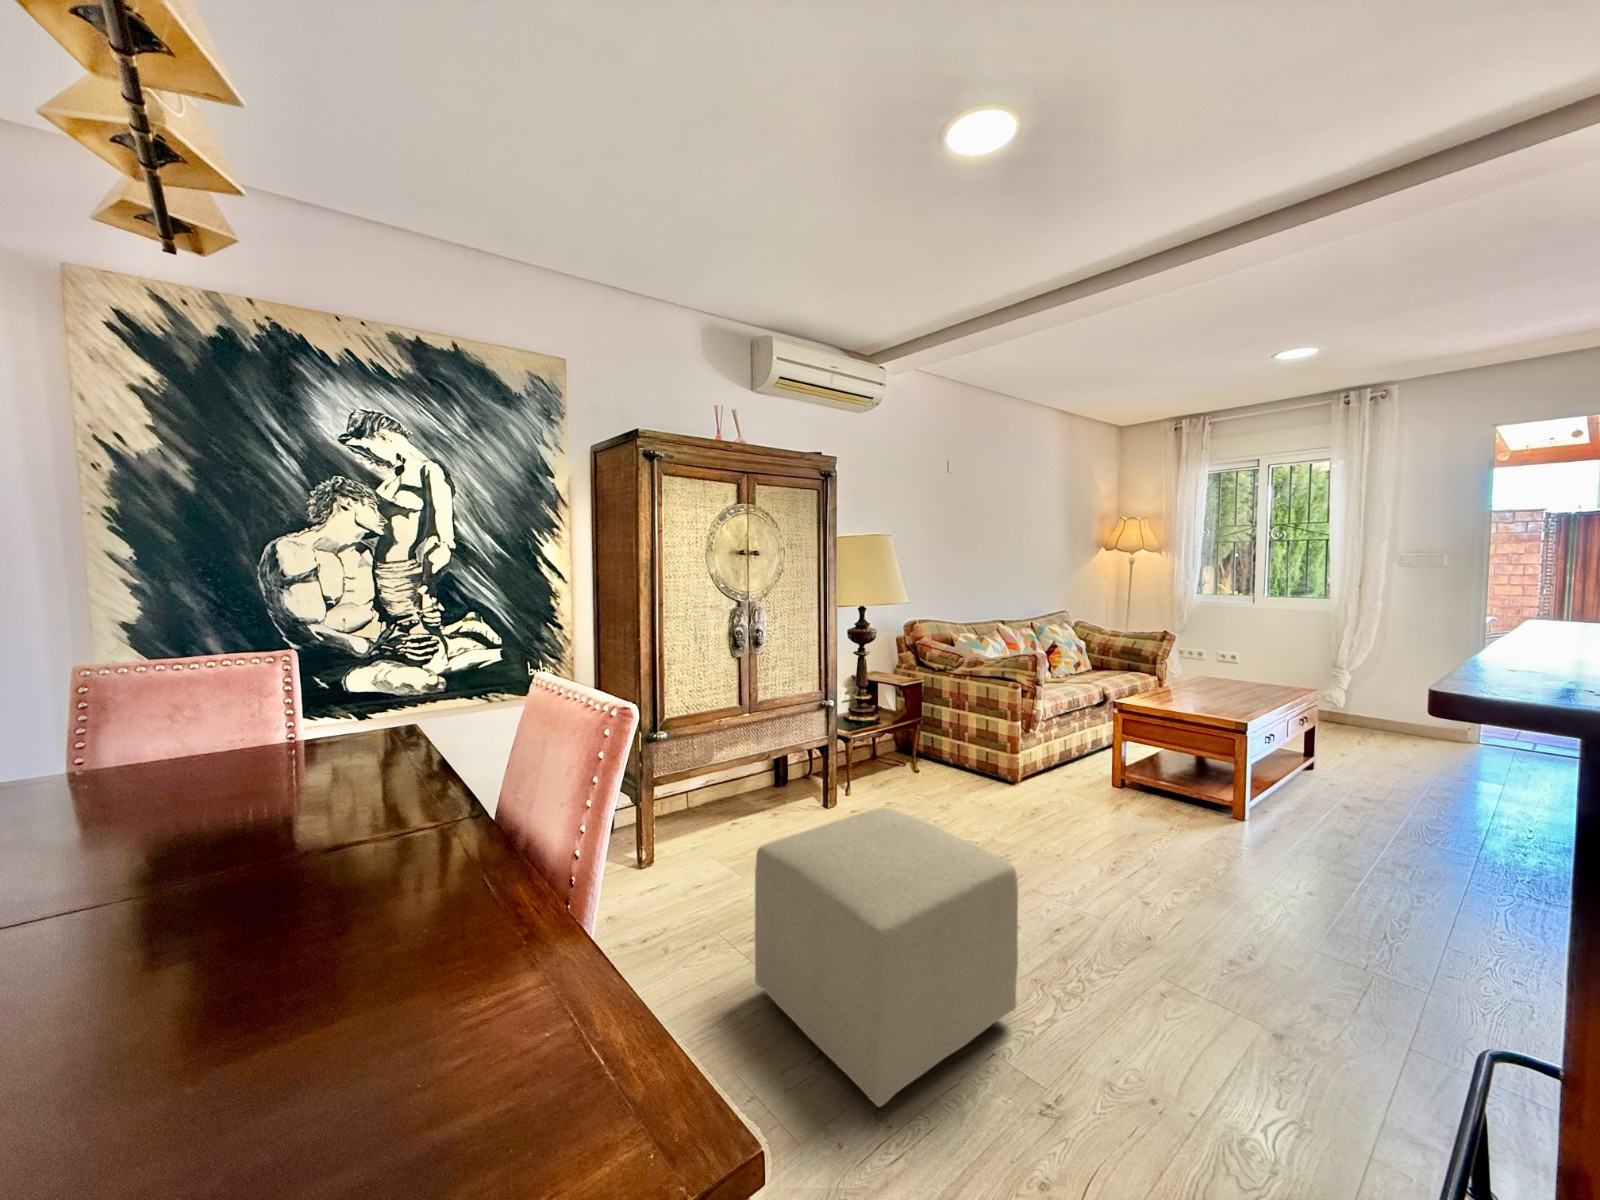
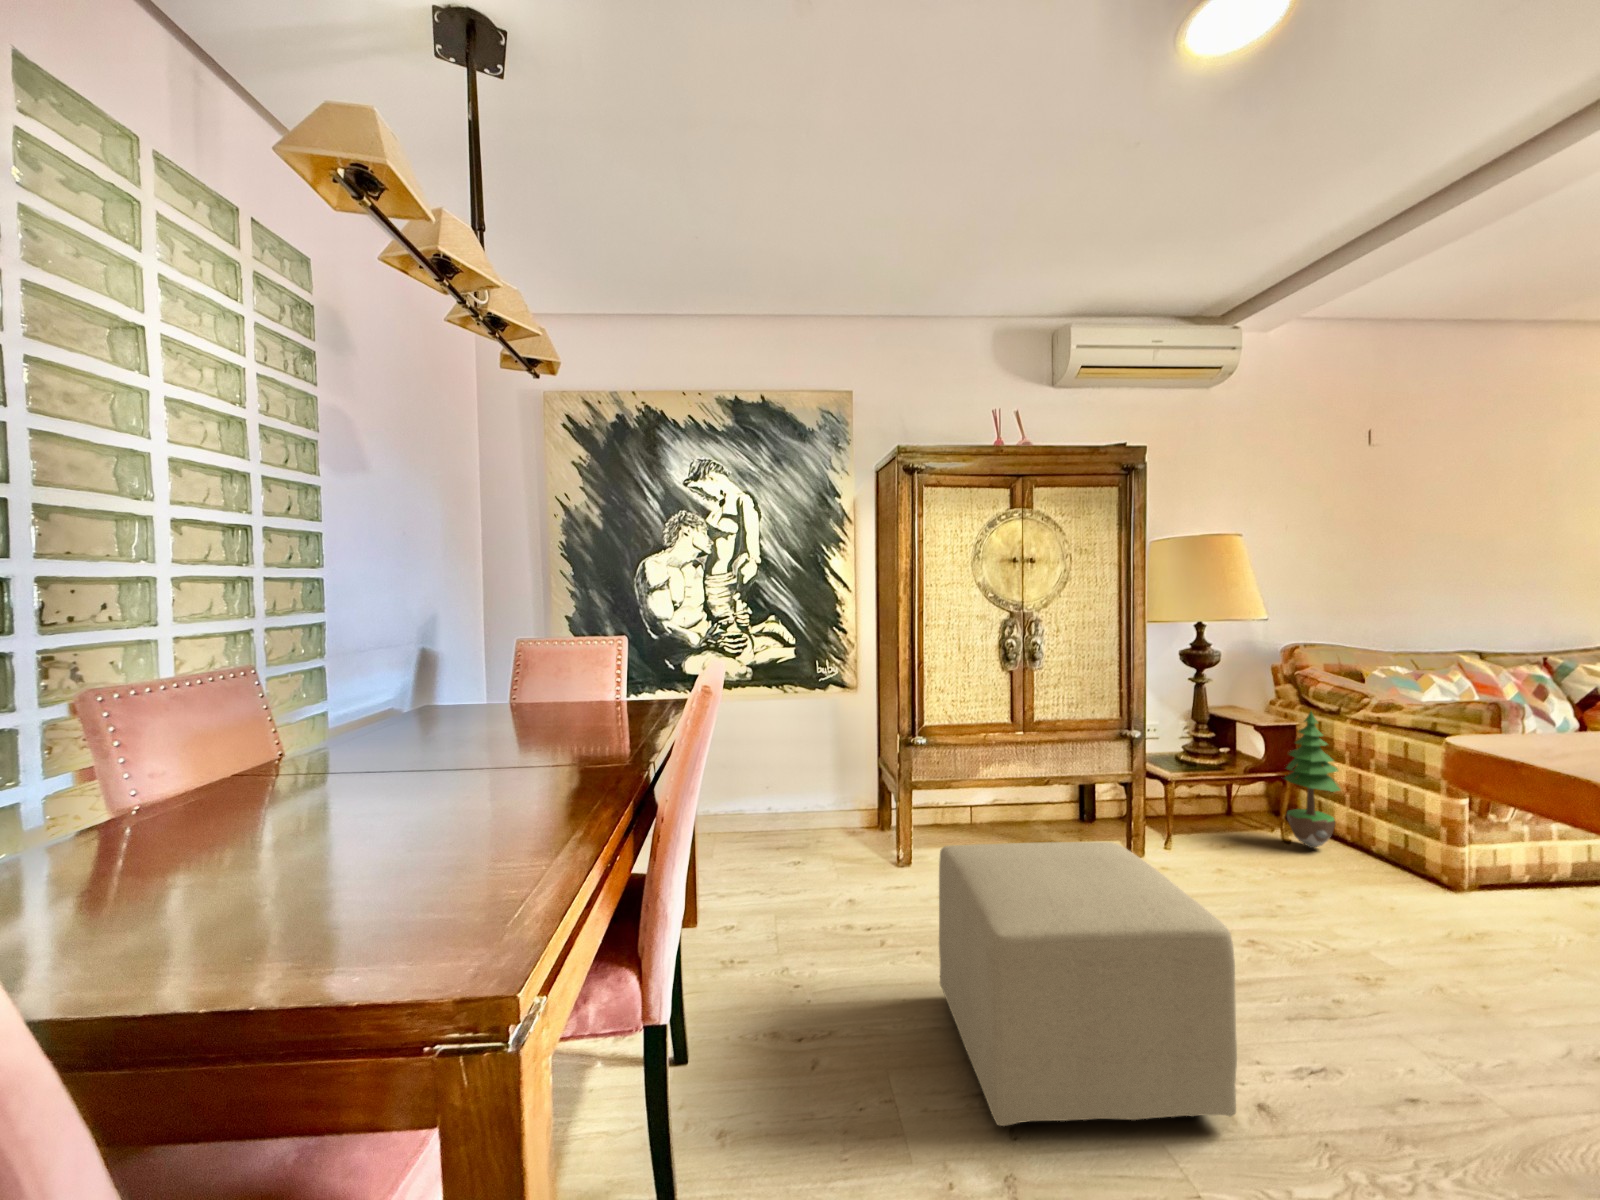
potted tree: none [914,670,951,772] -> present [1281,712,1341,848]

